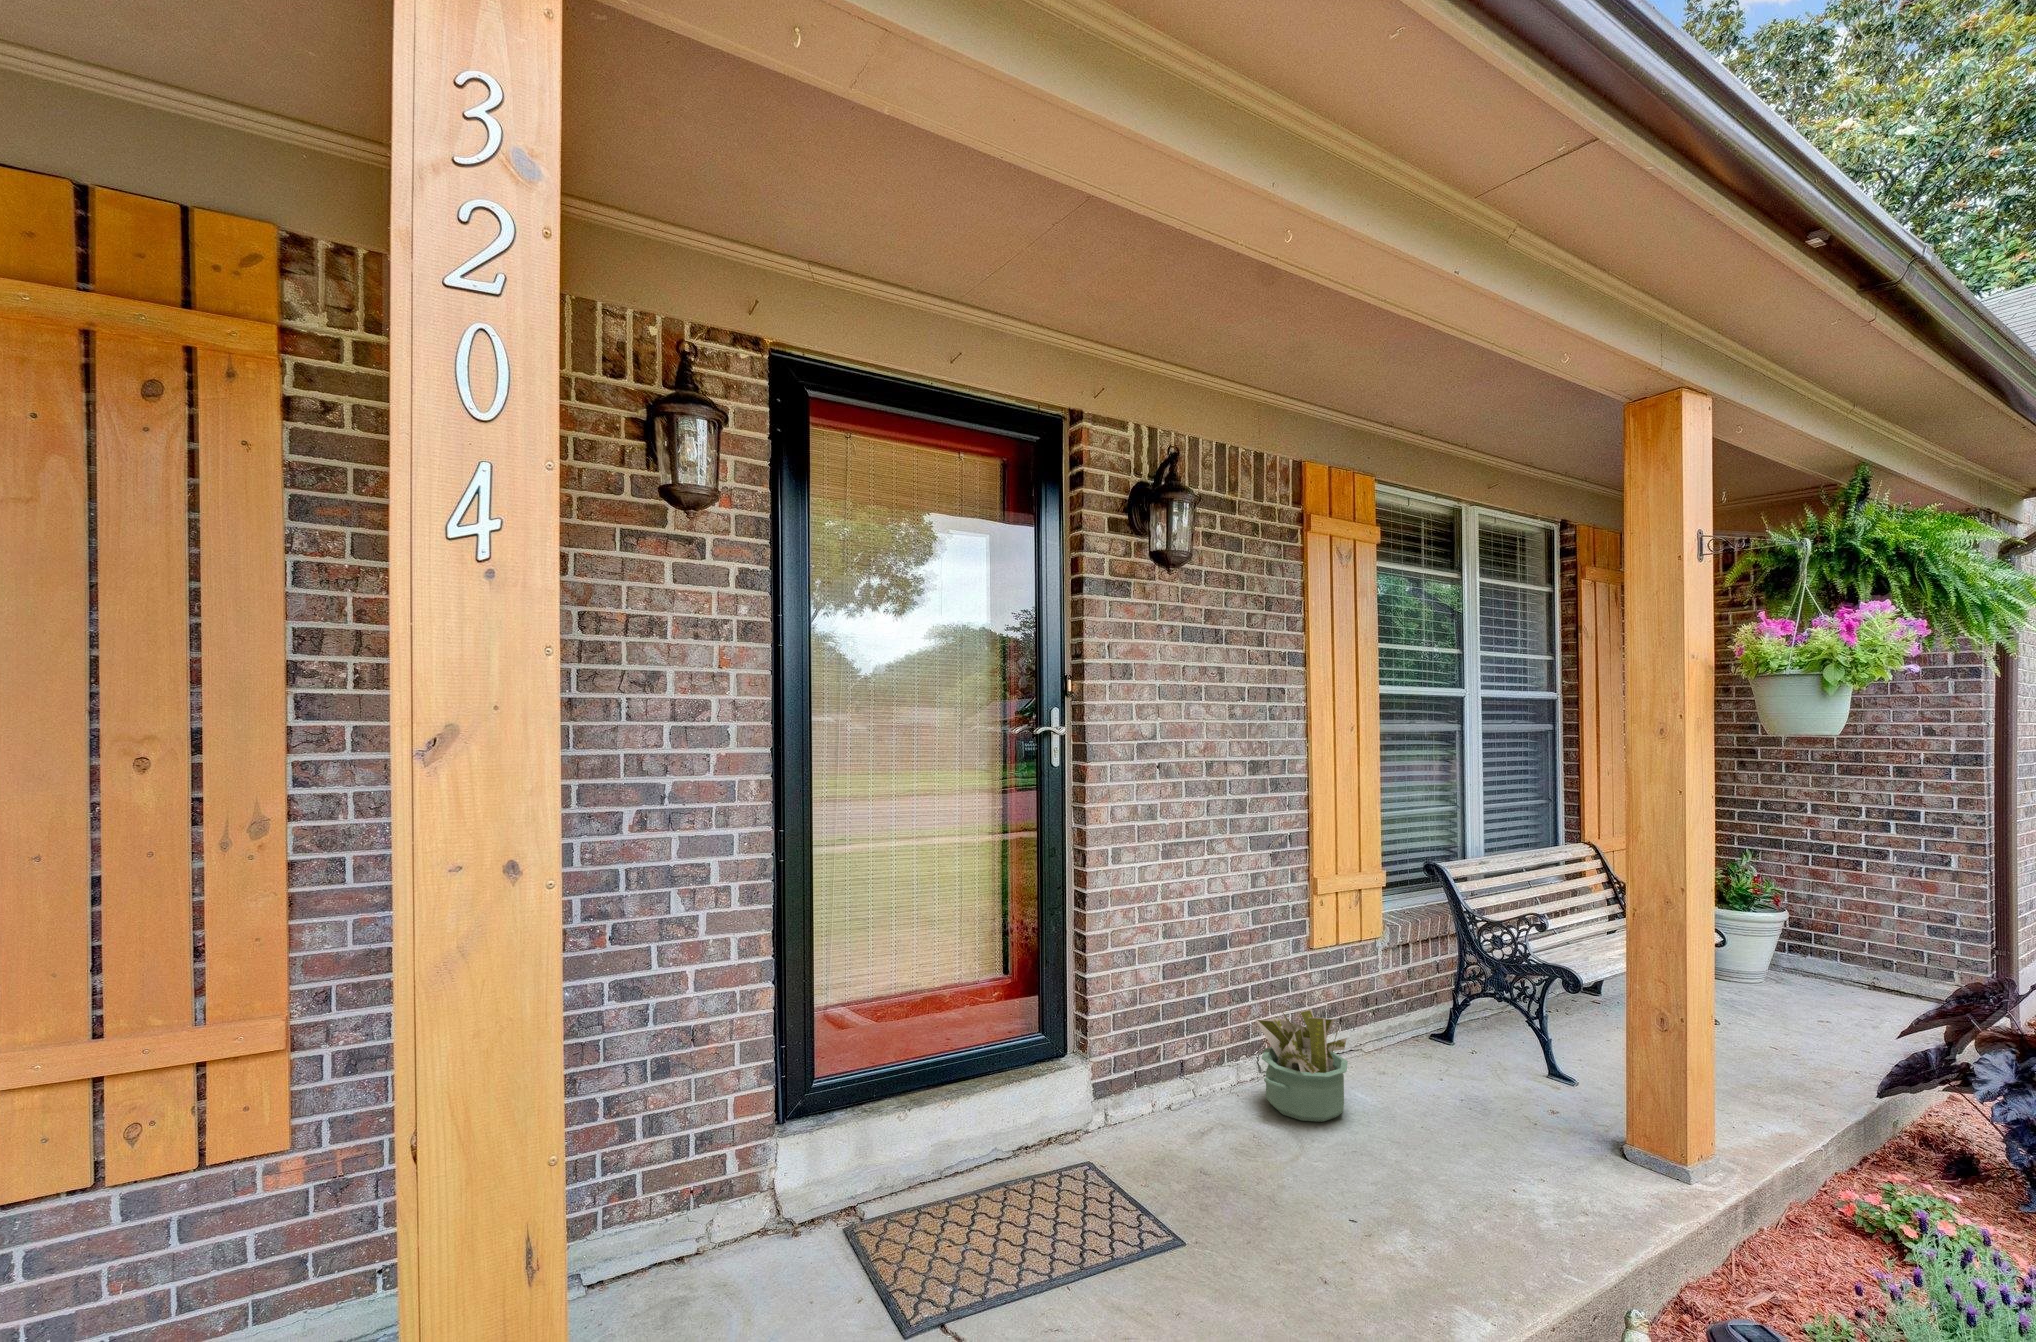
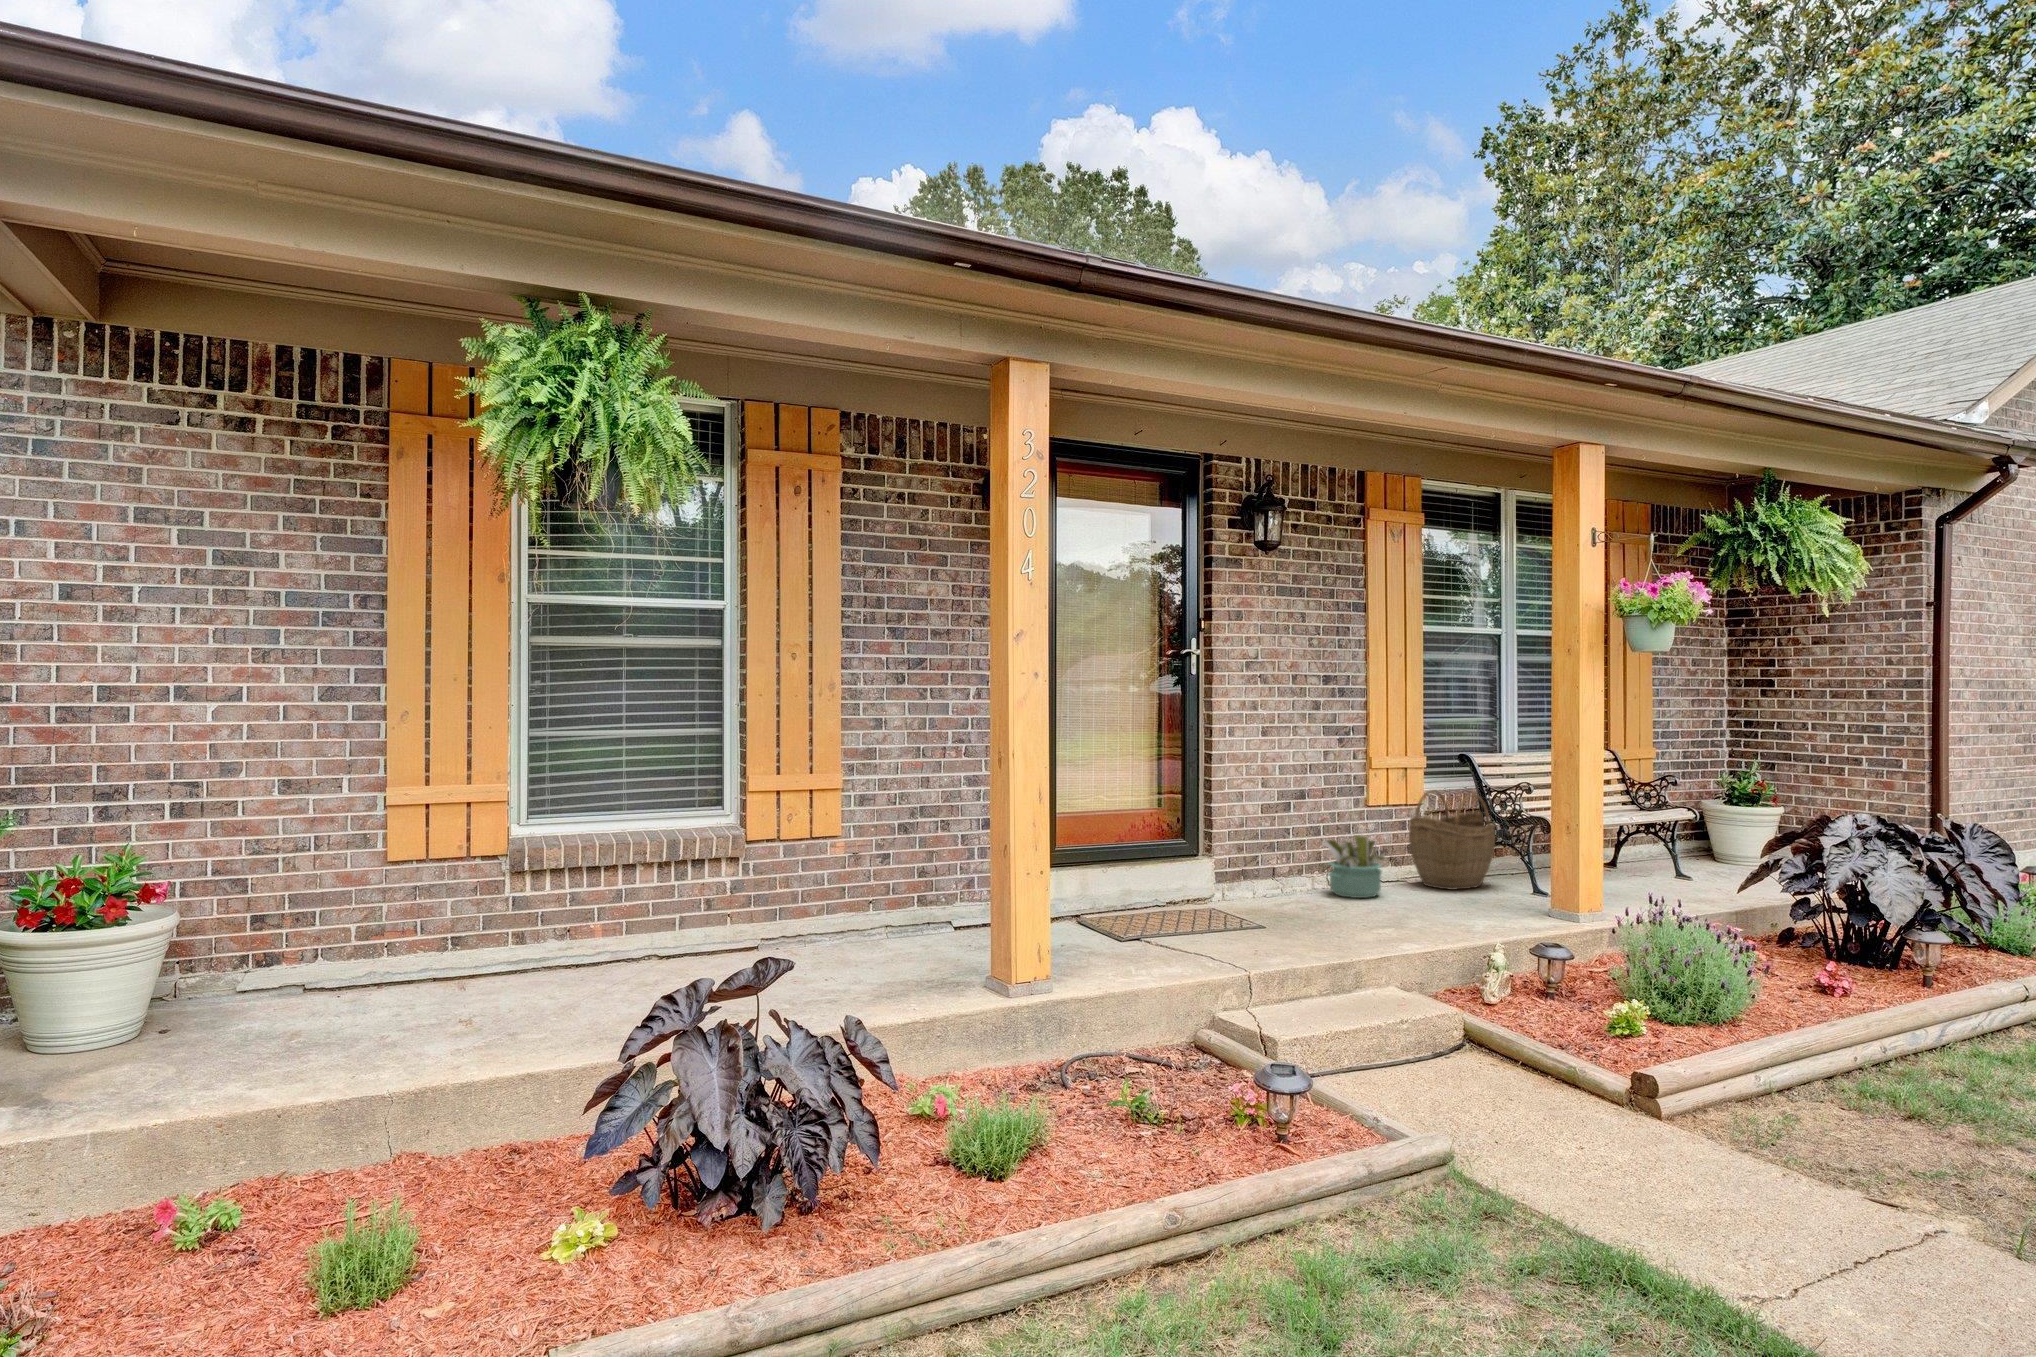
woven basket: none [1370,921,1496,1084] -> present [1409,790,1495,890]

